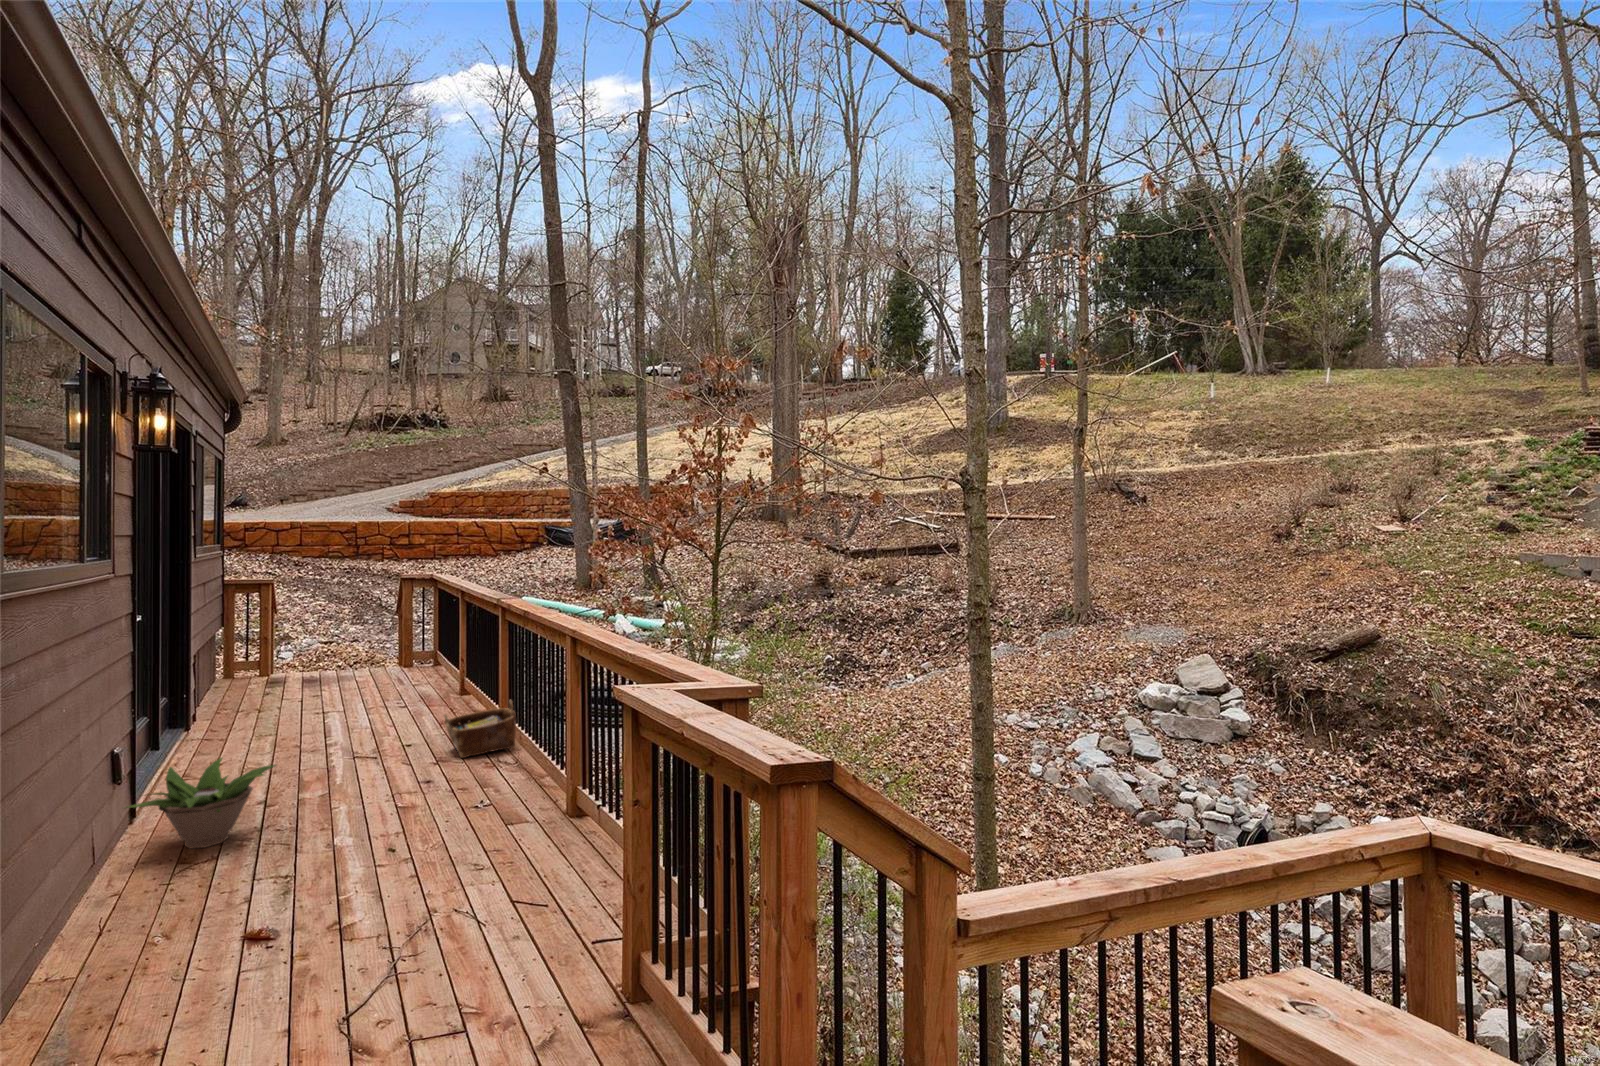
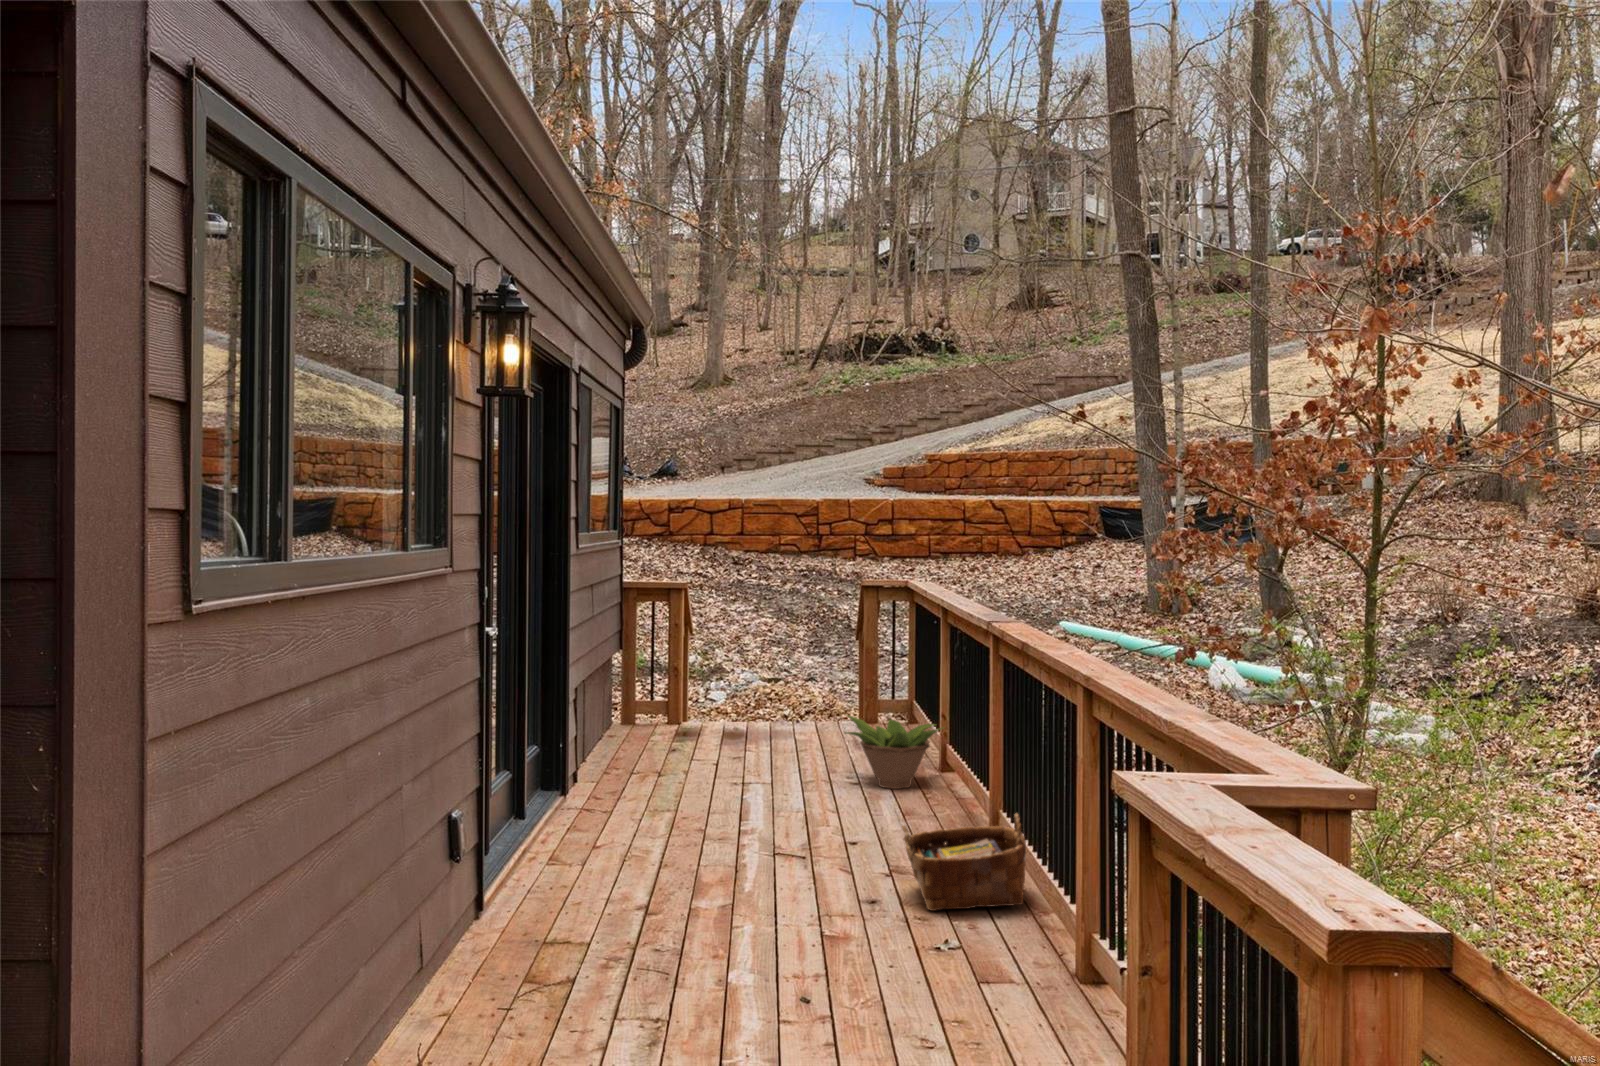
decorative plant: present [126,758,276,849] -> present [846,715,944,789]

